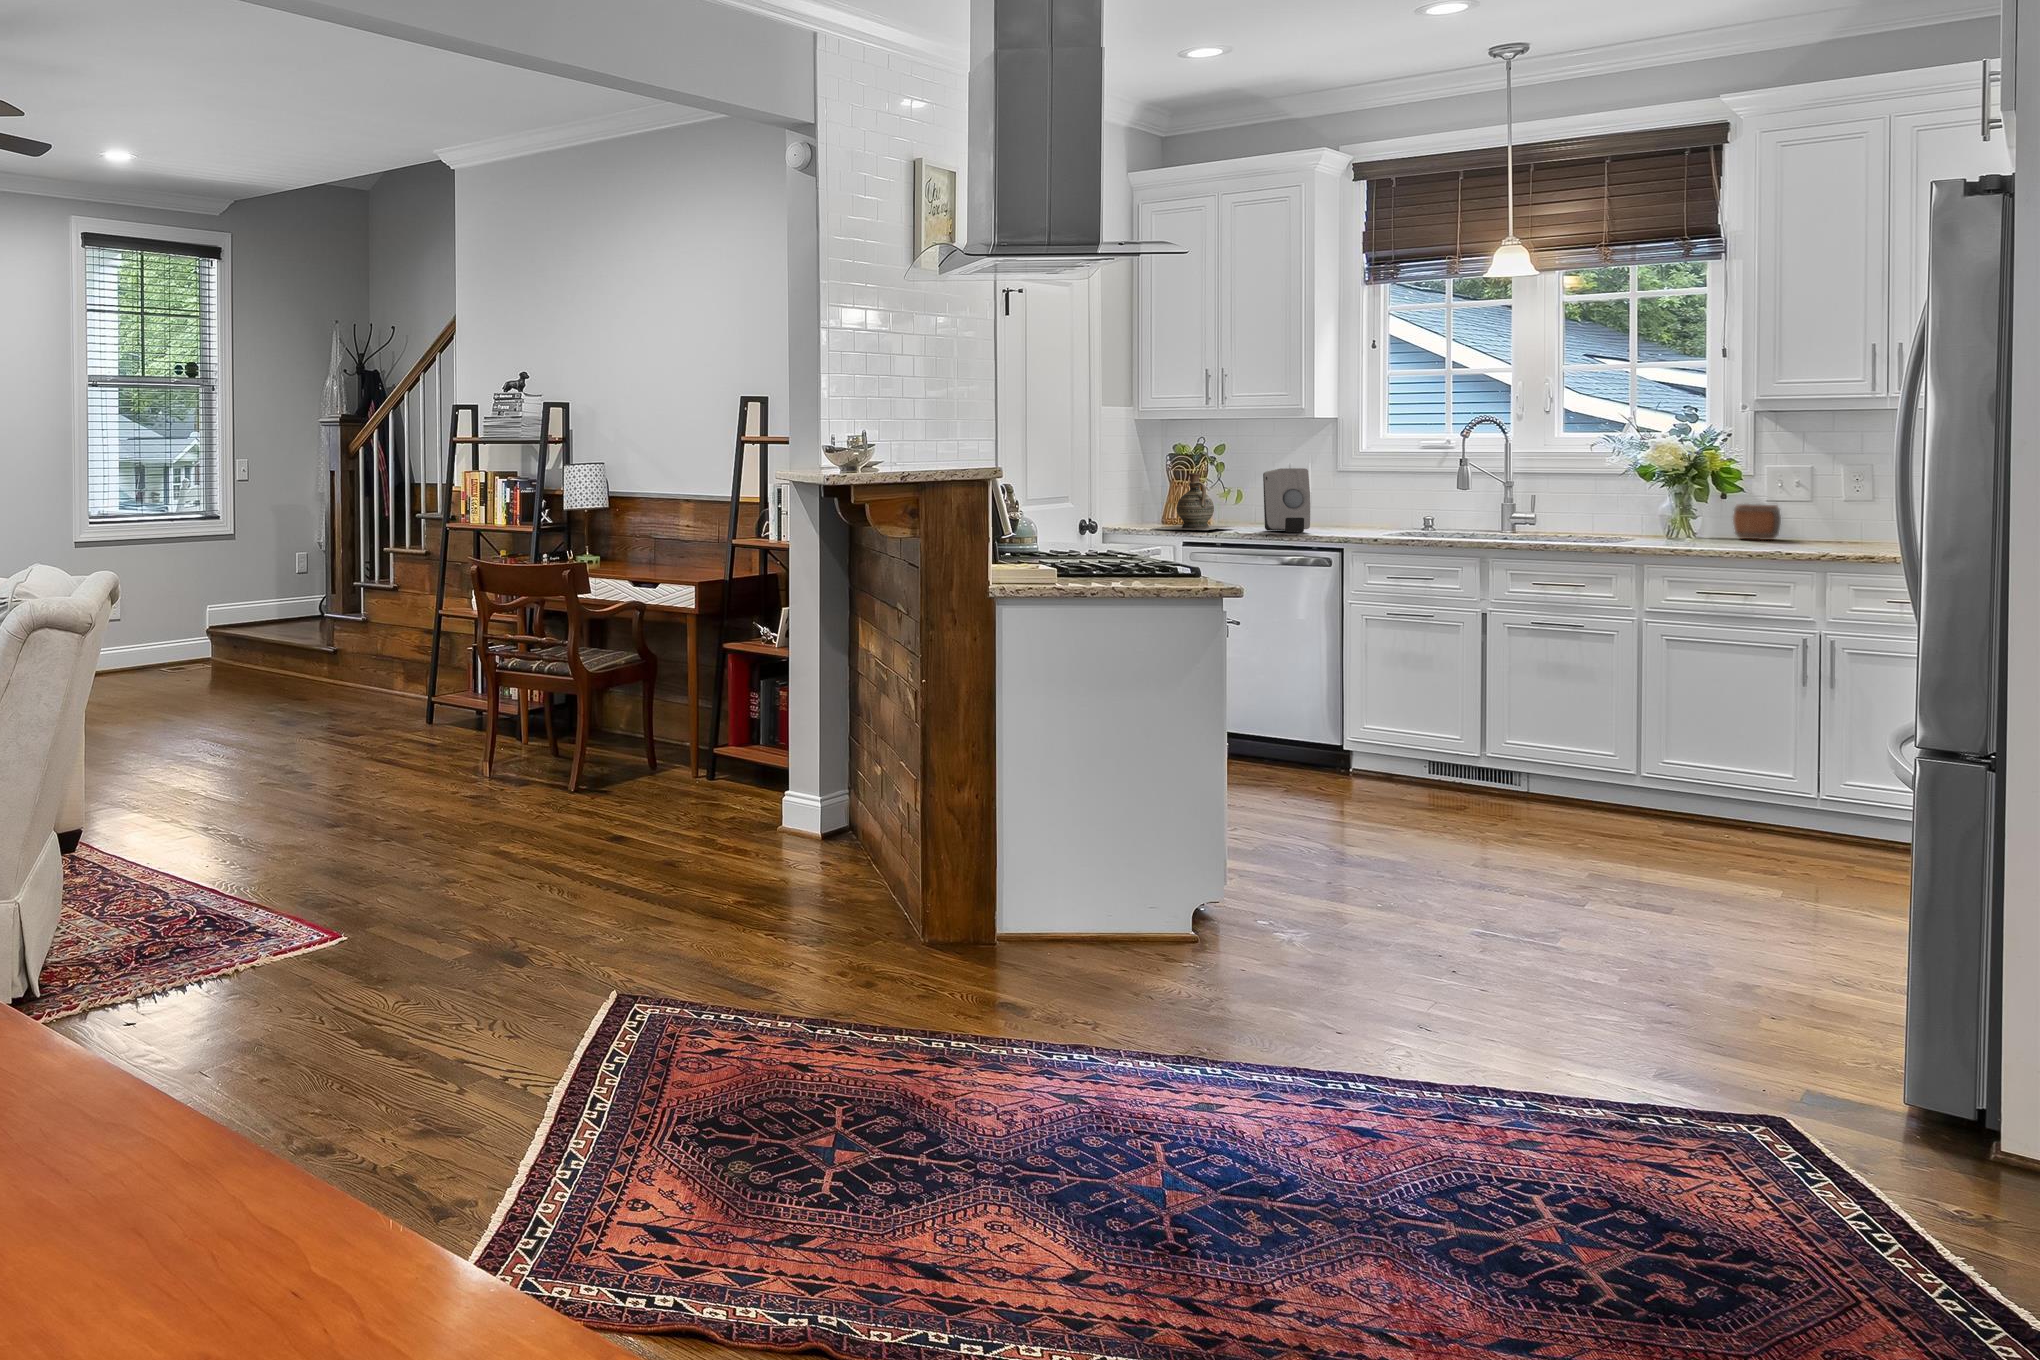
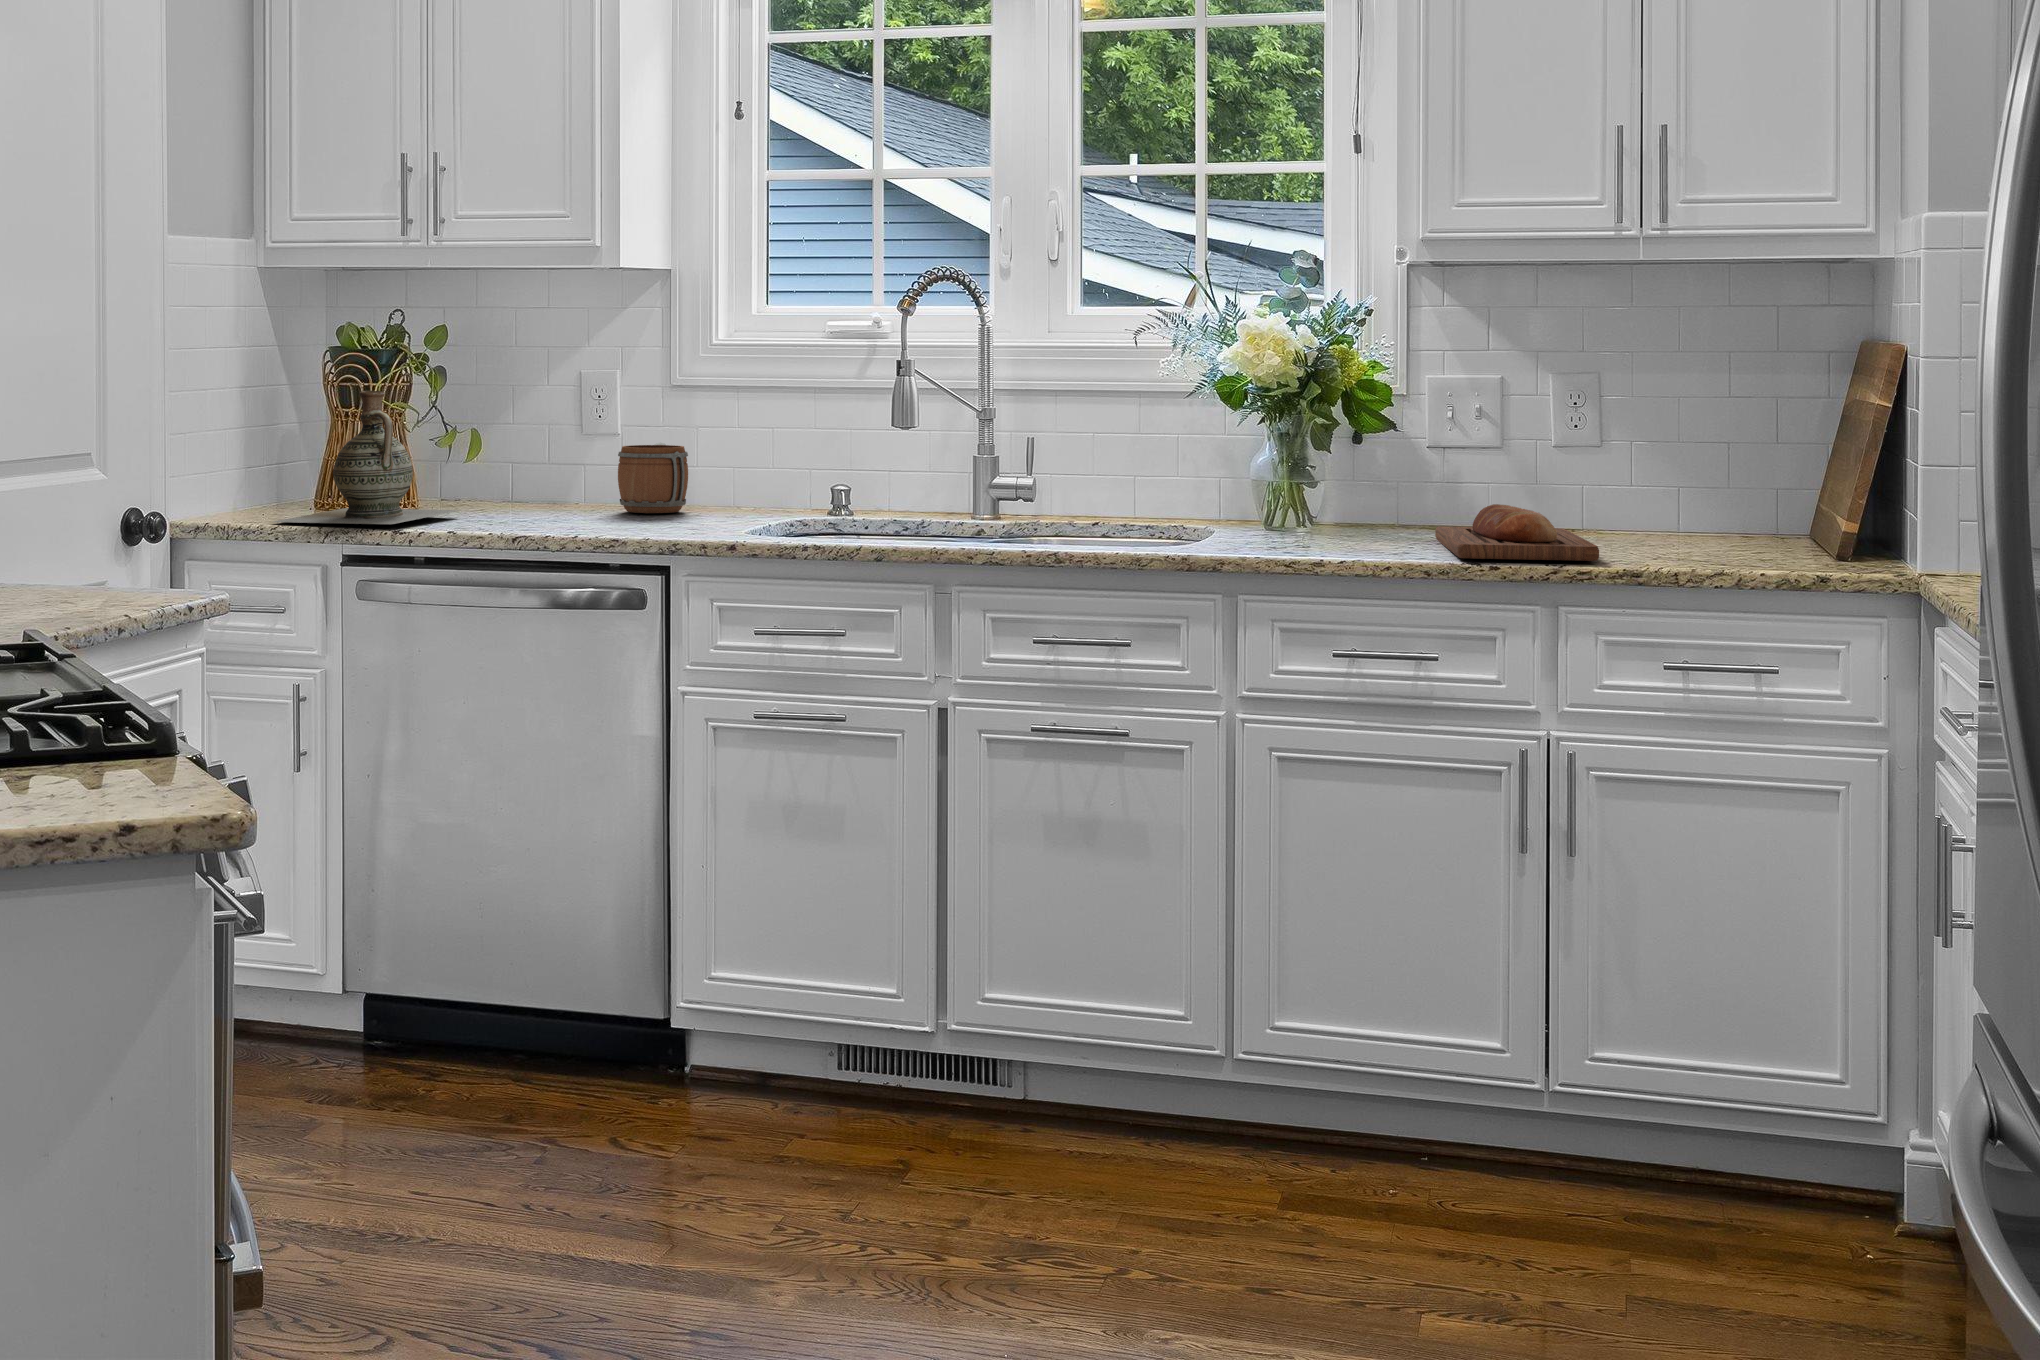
soap dispenser: present [1263,468,1310,532] -> none [515,381,605,526]
mug: present [1733,504,1781,540] -> present [618,443,688,513]
bread loaf: none [1764,527,1850,551] -> present [1435,504,1599,561]

